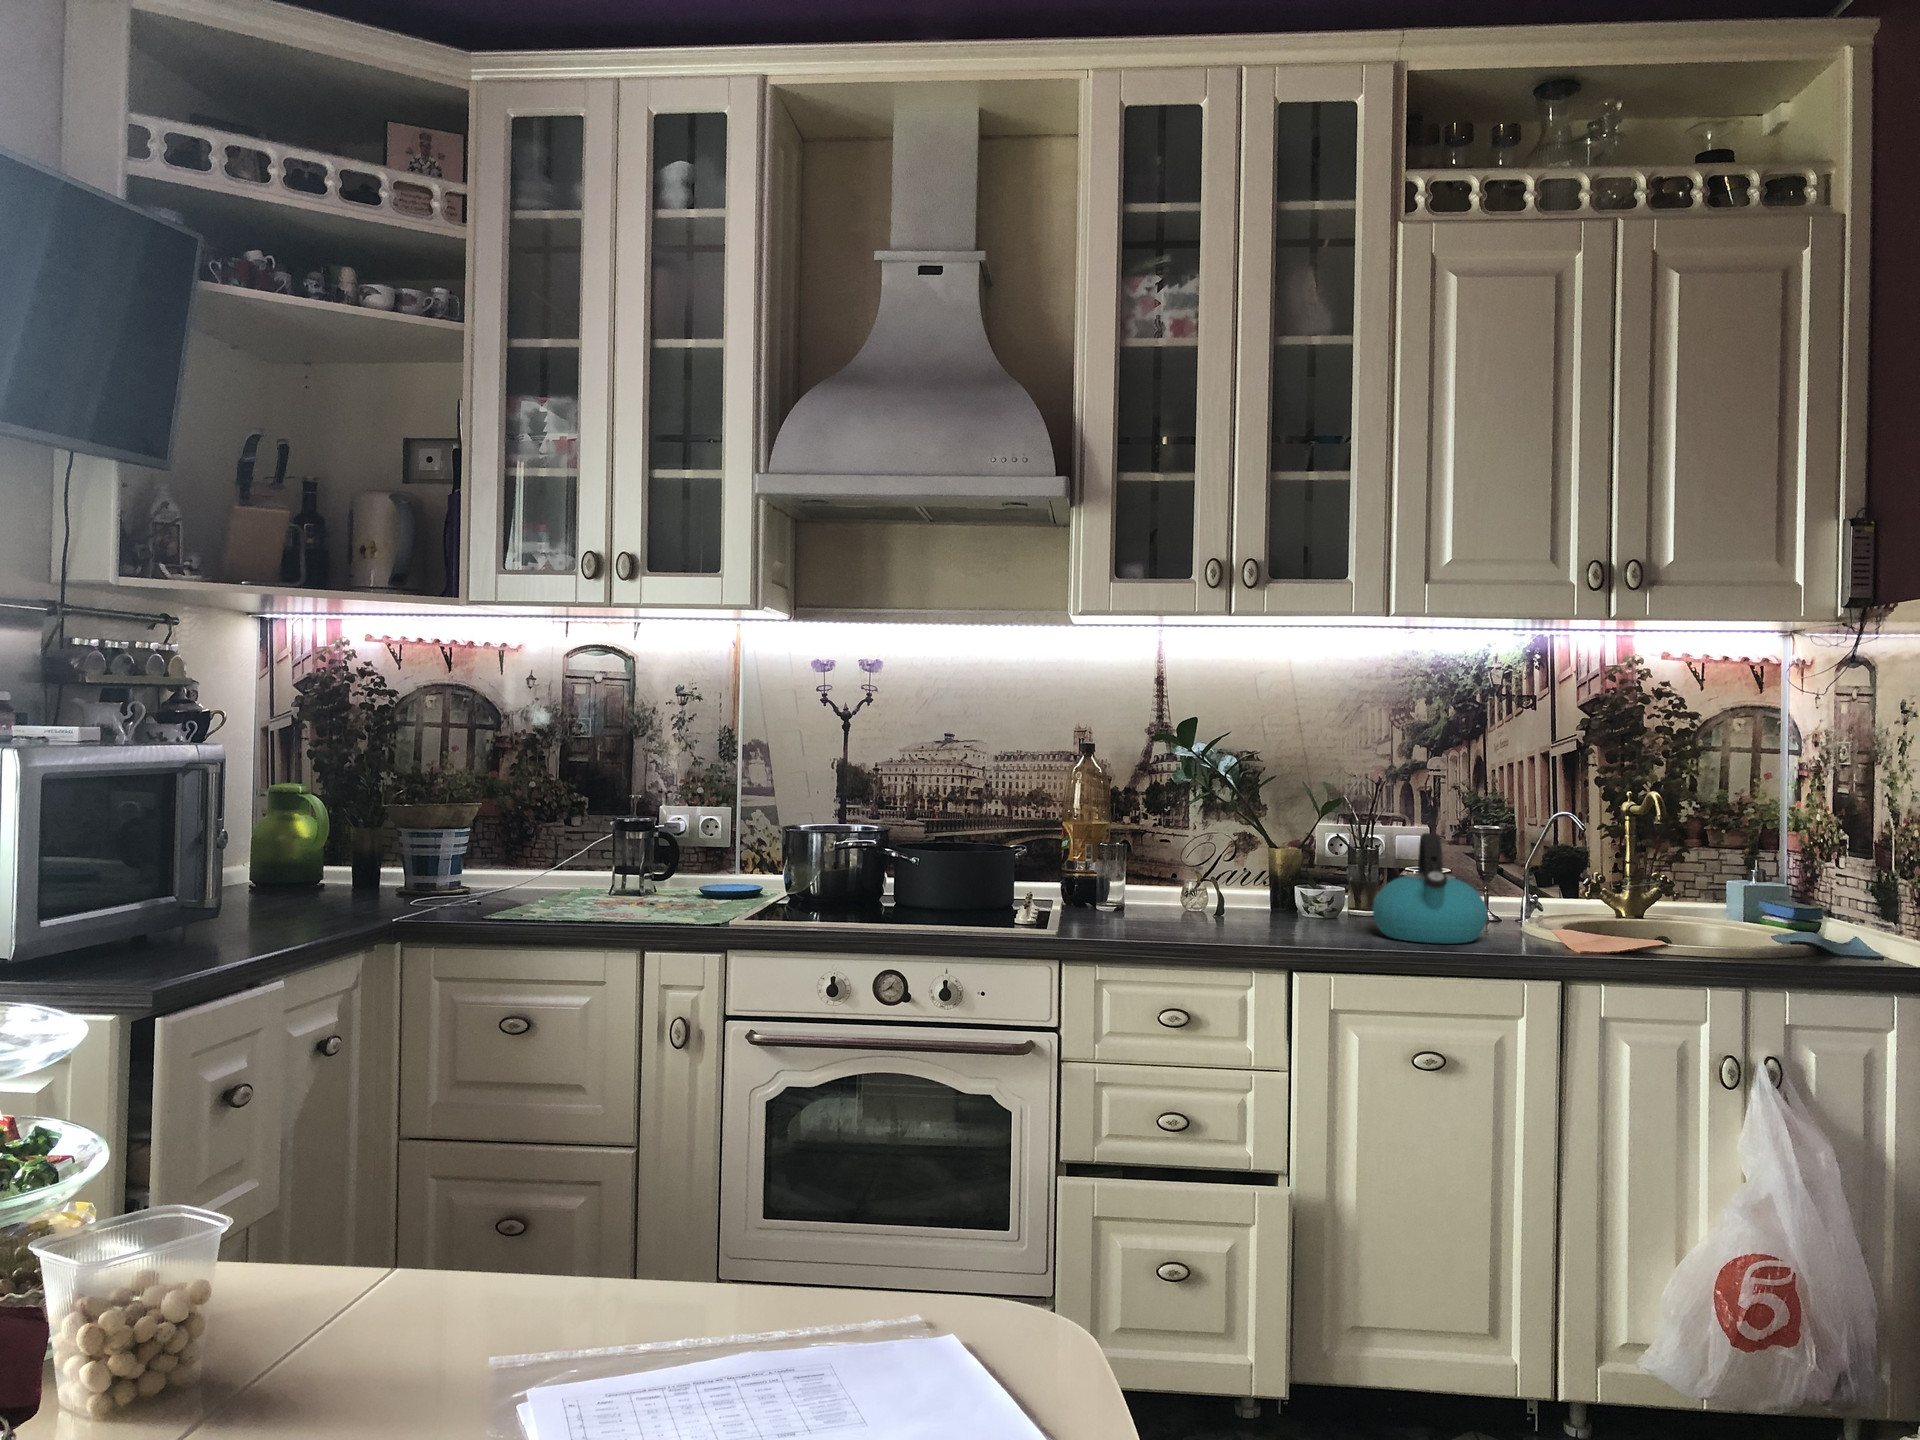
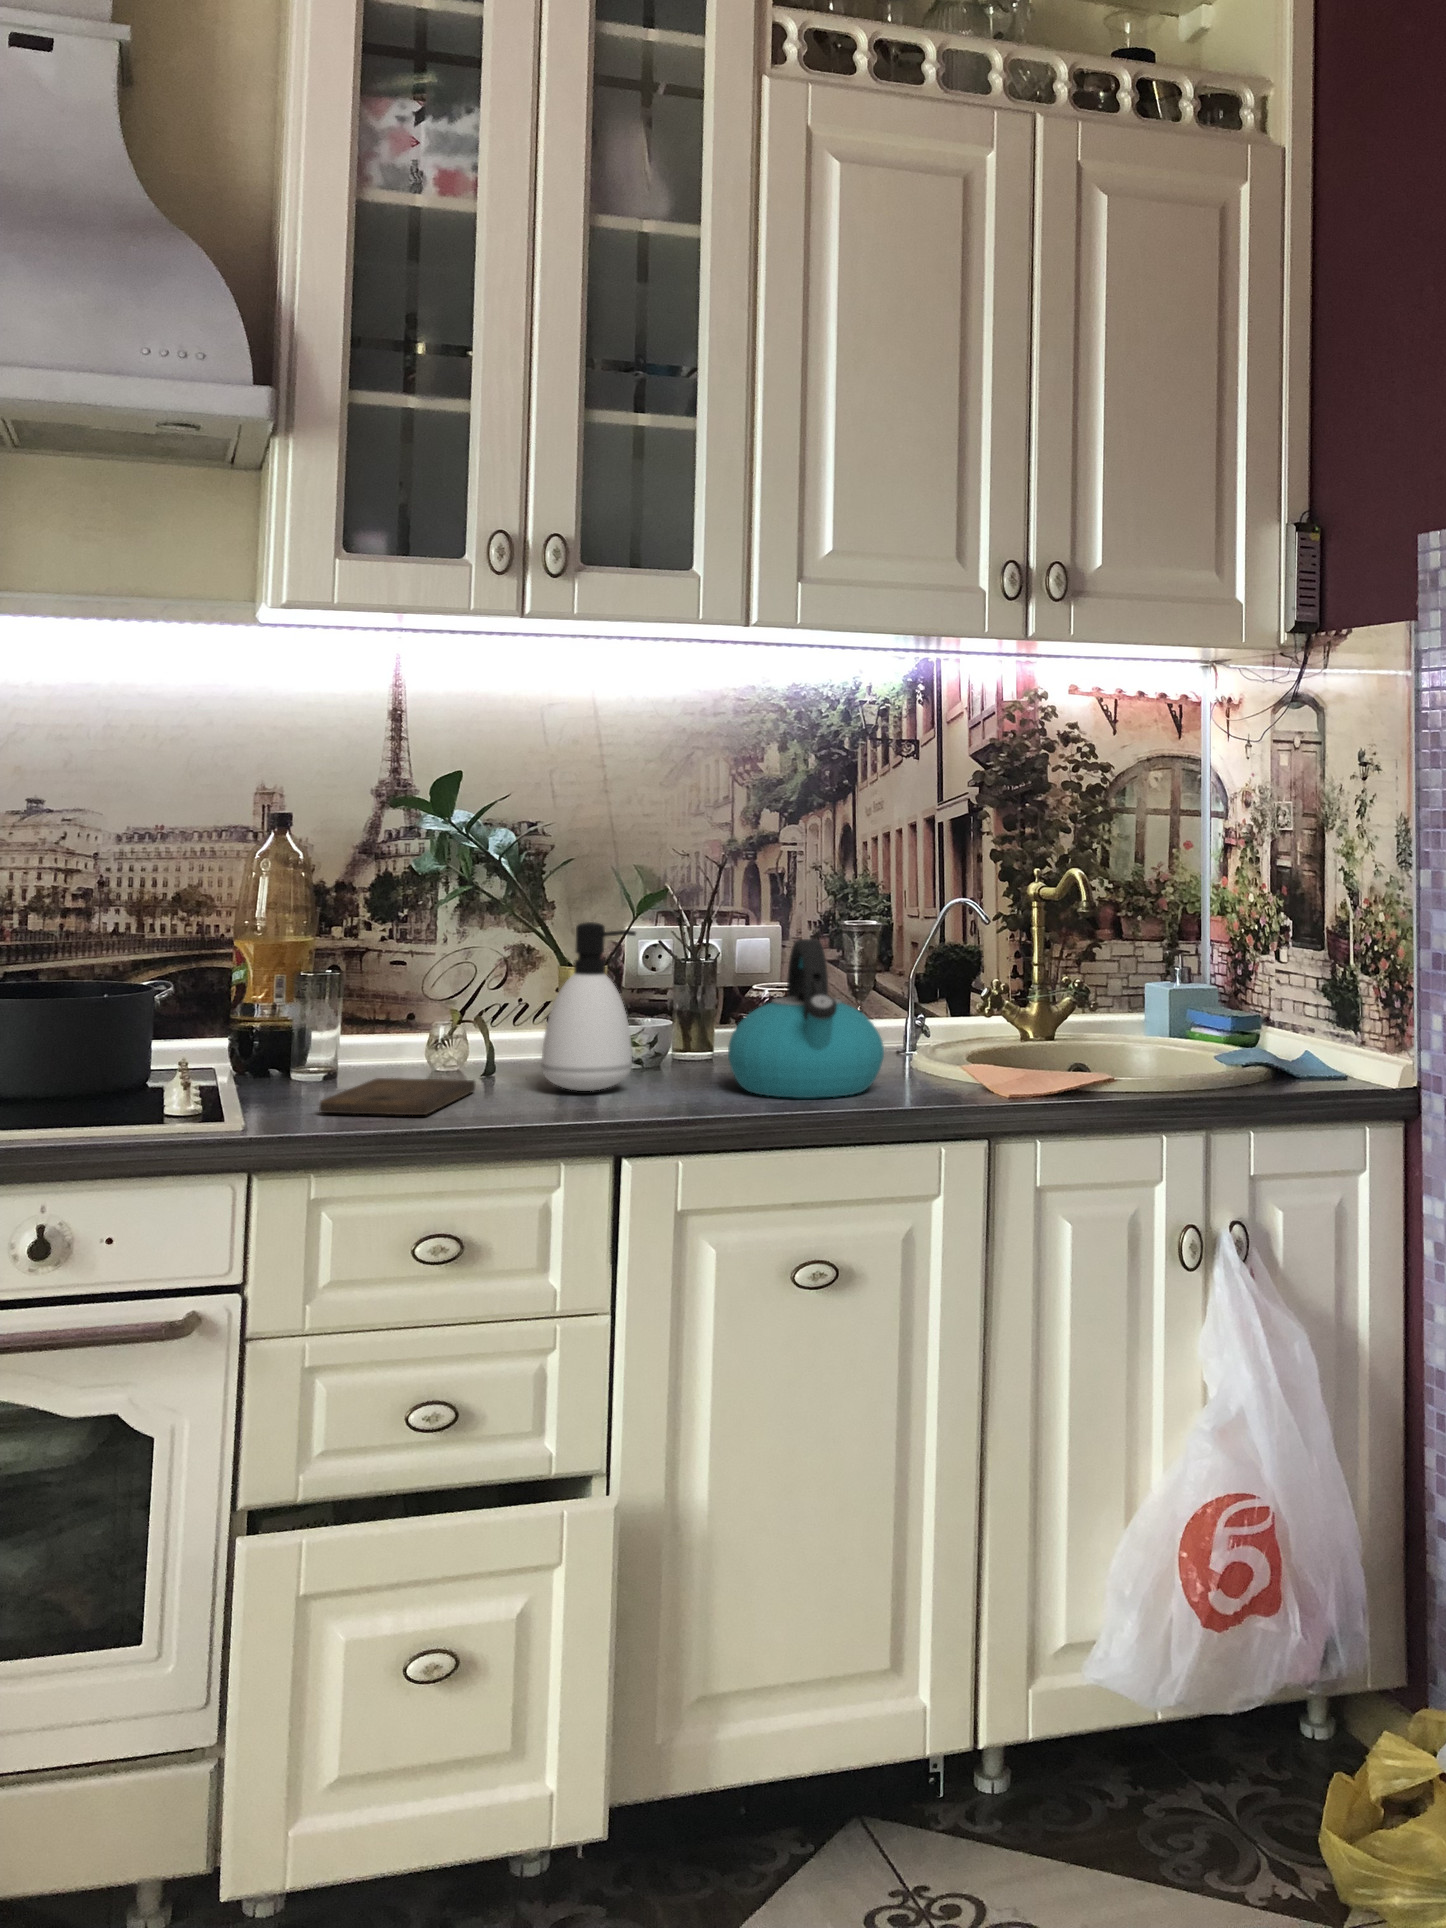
soap dispenser: none [1245,817,1307,928] -> present [541,922,636,1091]
cutting board: none [1100,911,1202,935] -> present [319,1078,475,1115]

